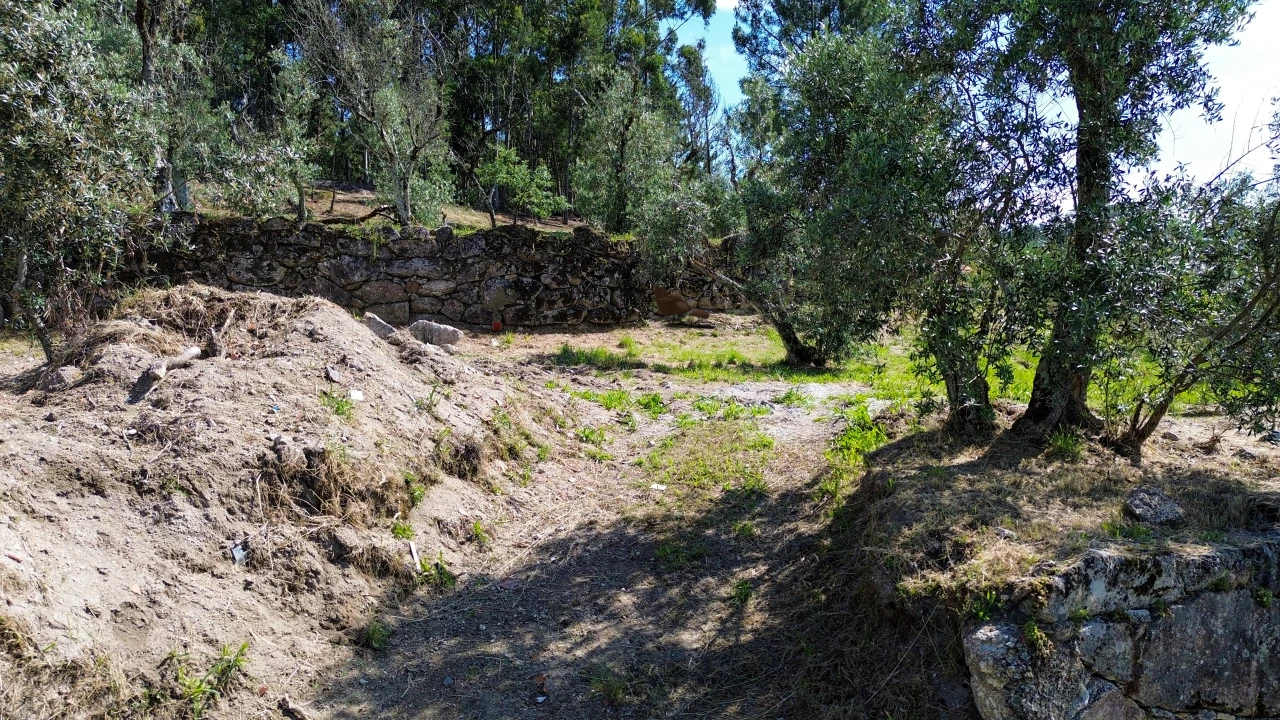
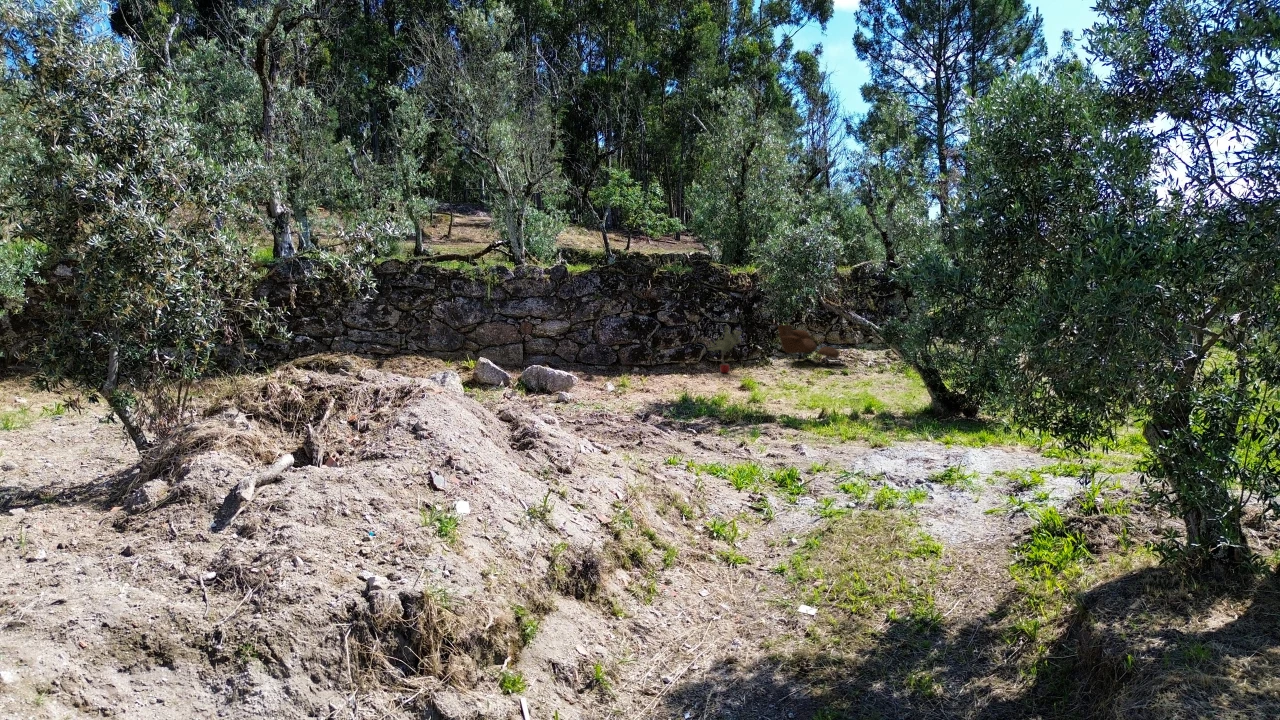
potted tree: present [478,286,514,331] -> present [709,327,741,373]

